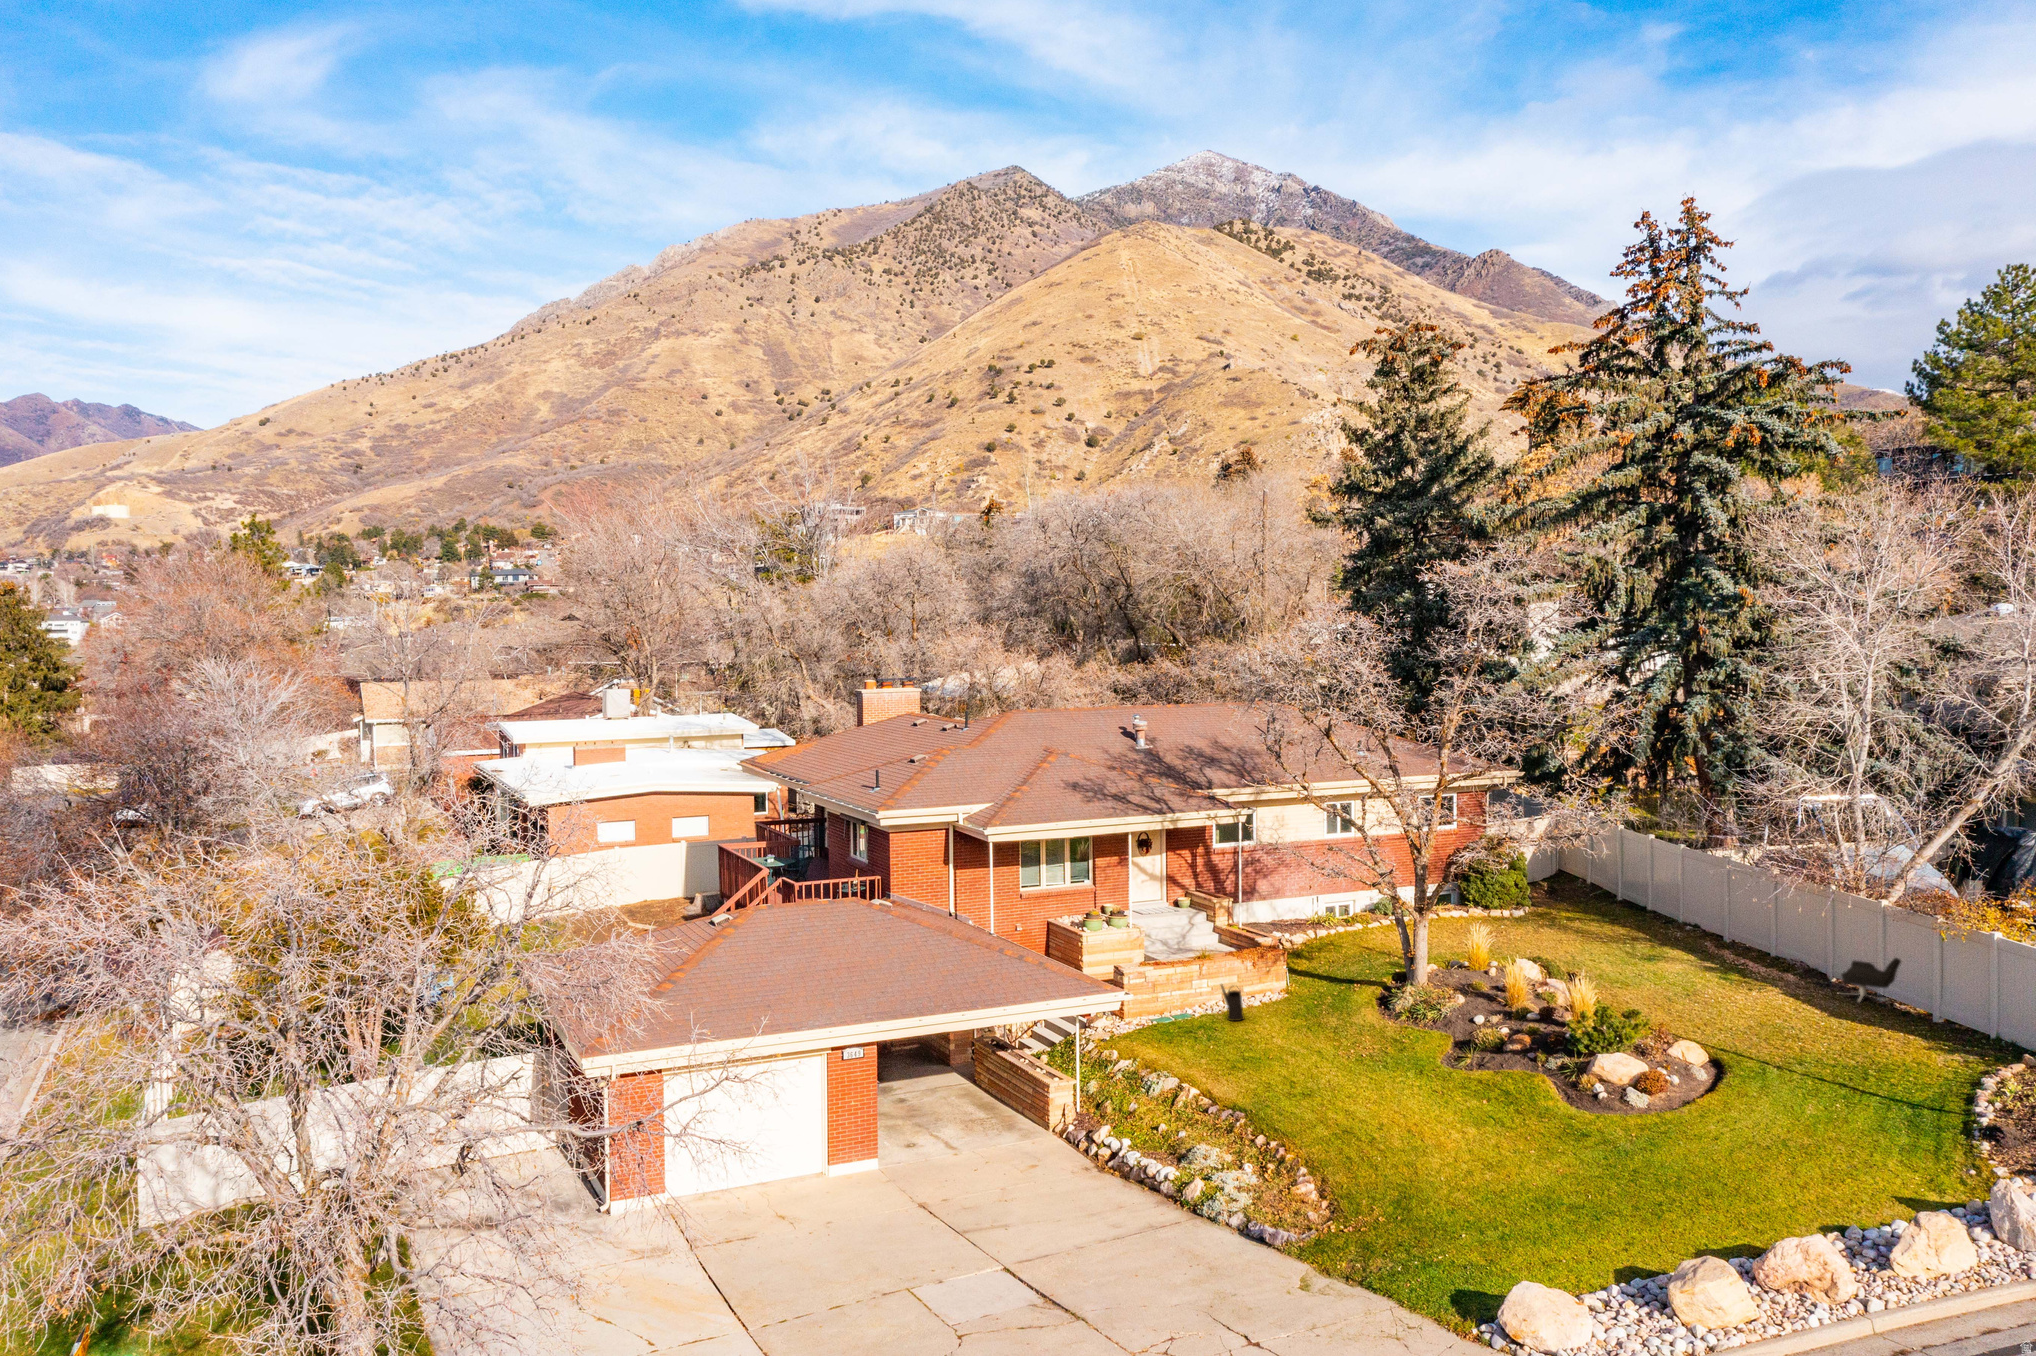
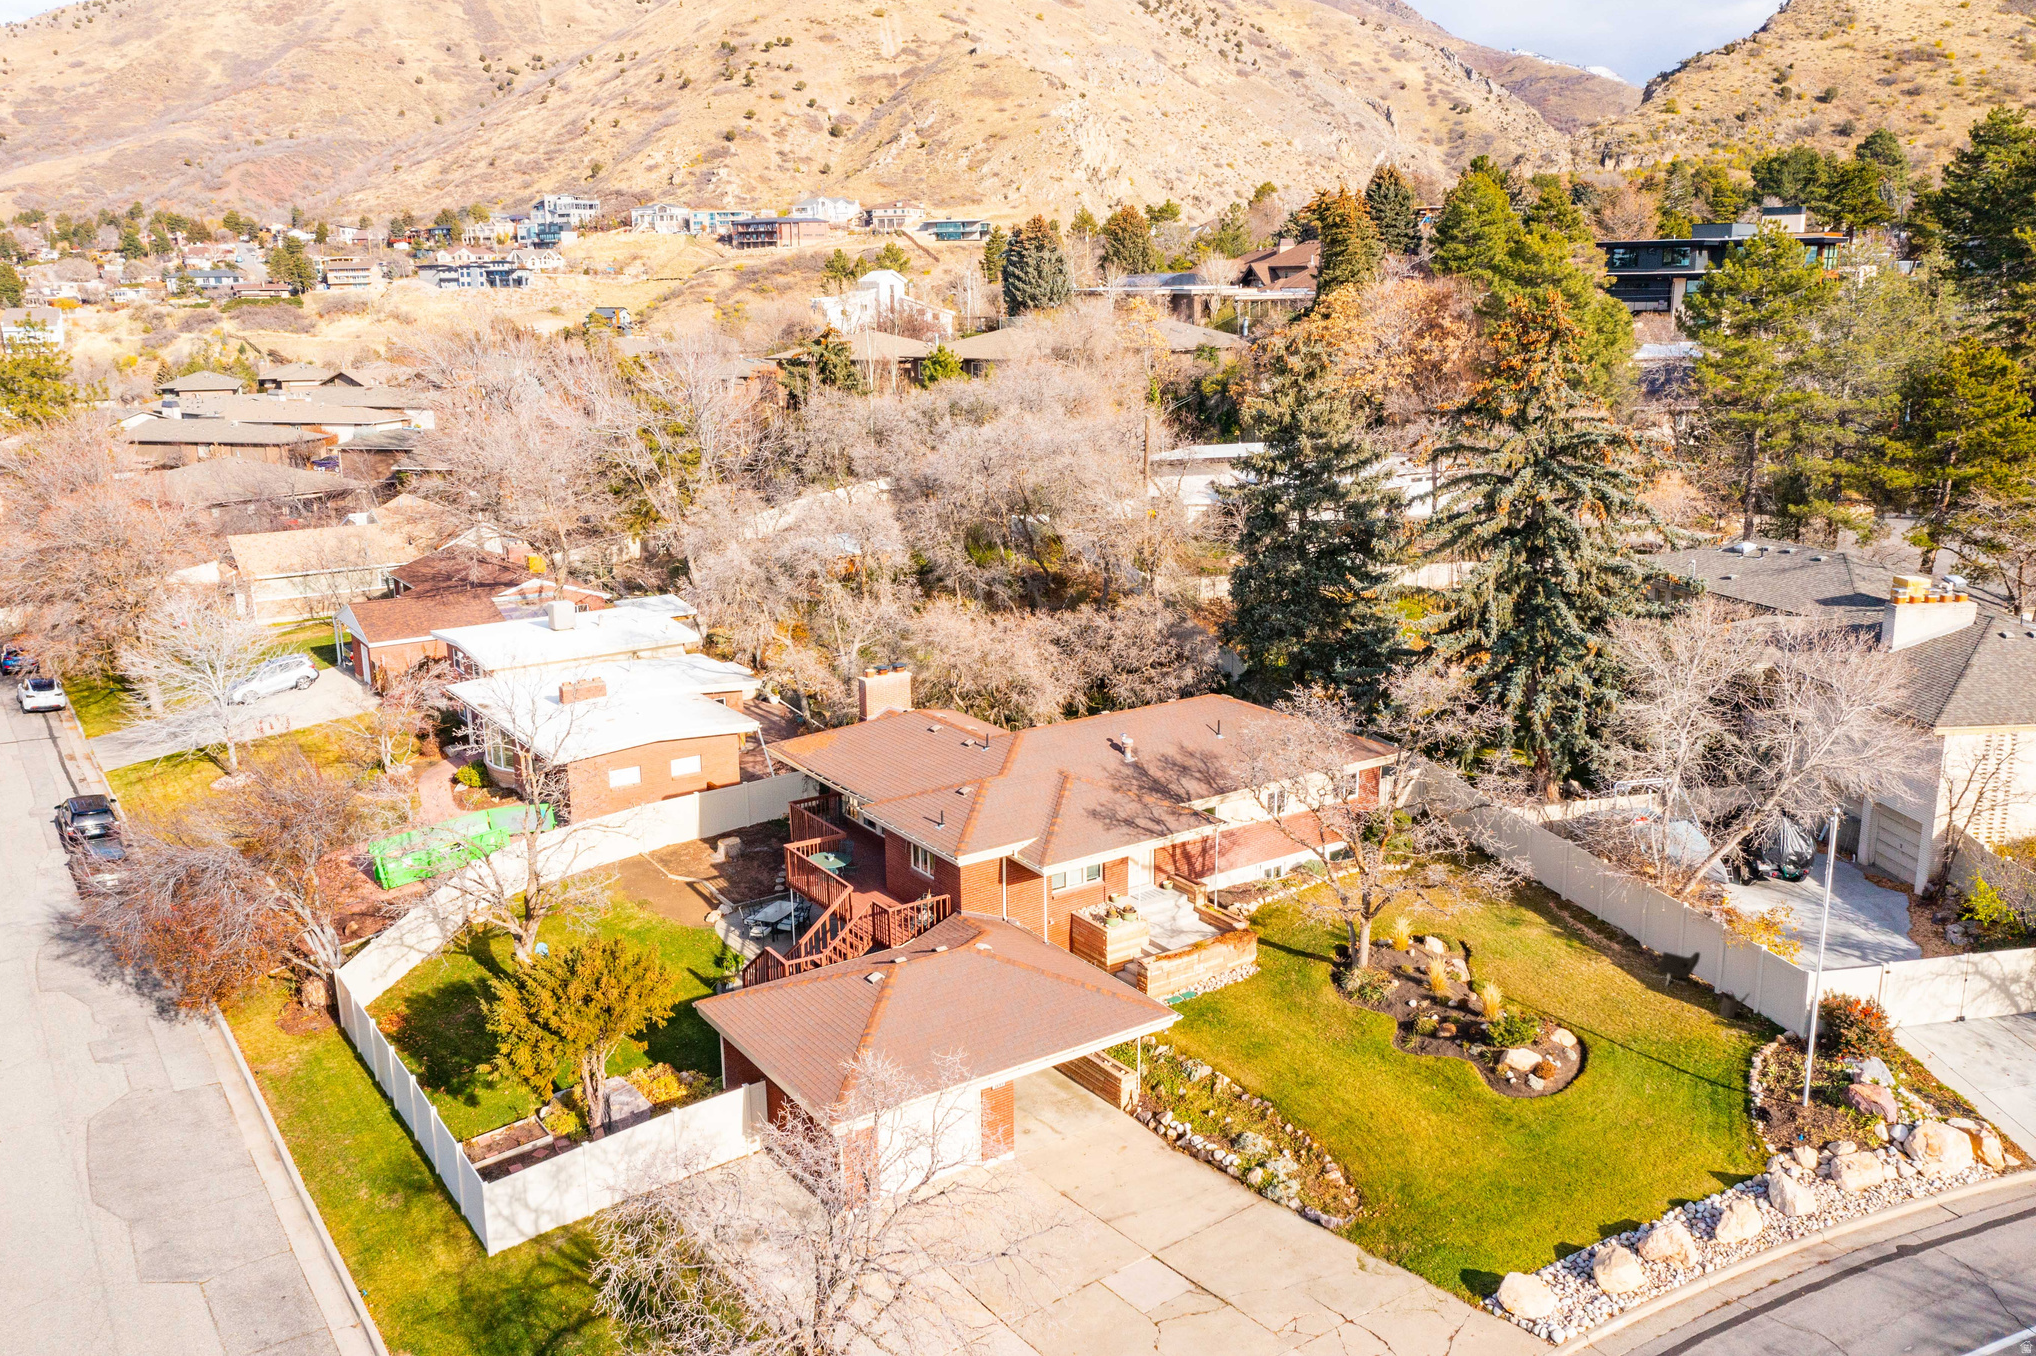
watering can: present [1221,985,1244,1021] -> present [1720,992,1749,1018]

